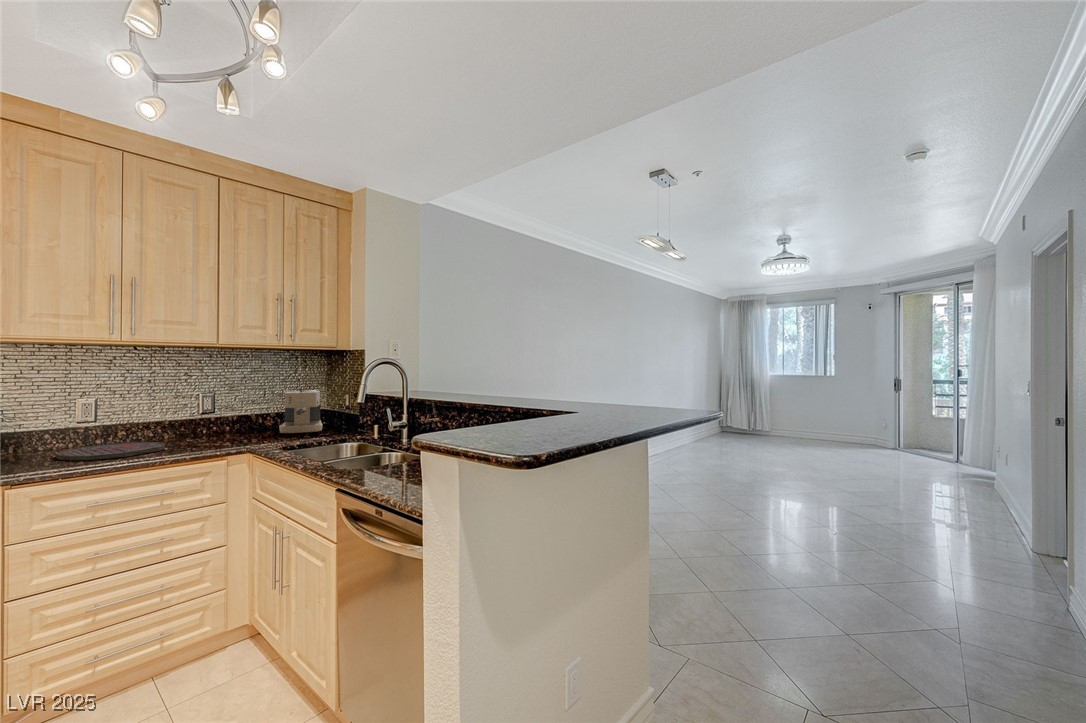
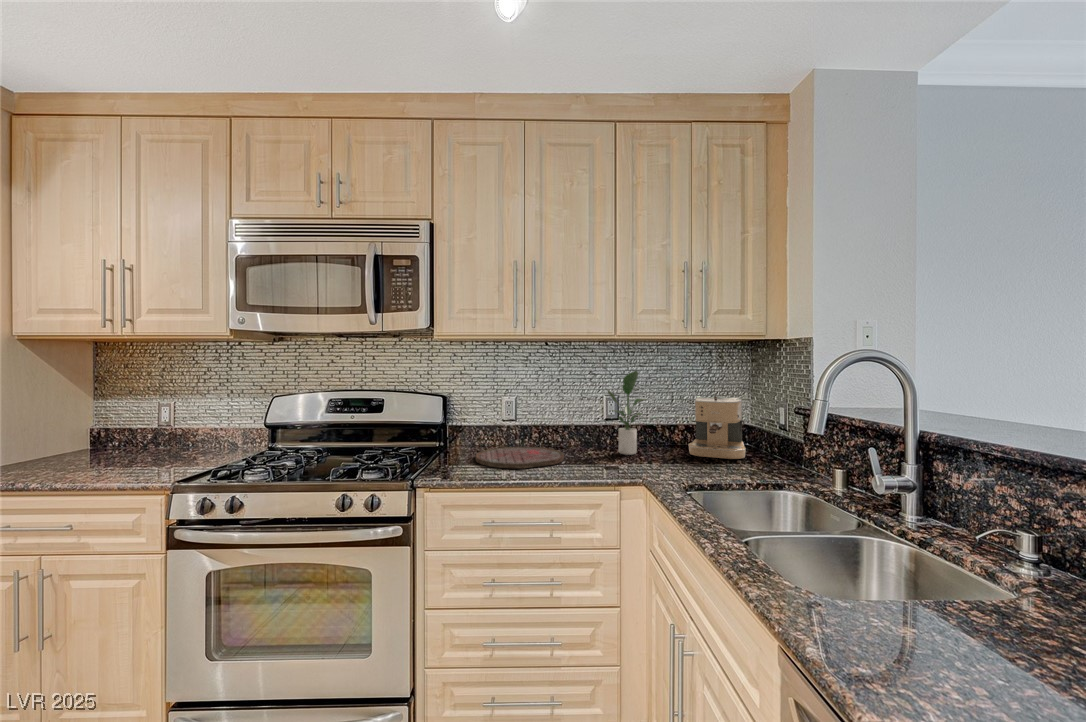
potted plant: none [205,371,245,439] -> present [608,371,645,455]

